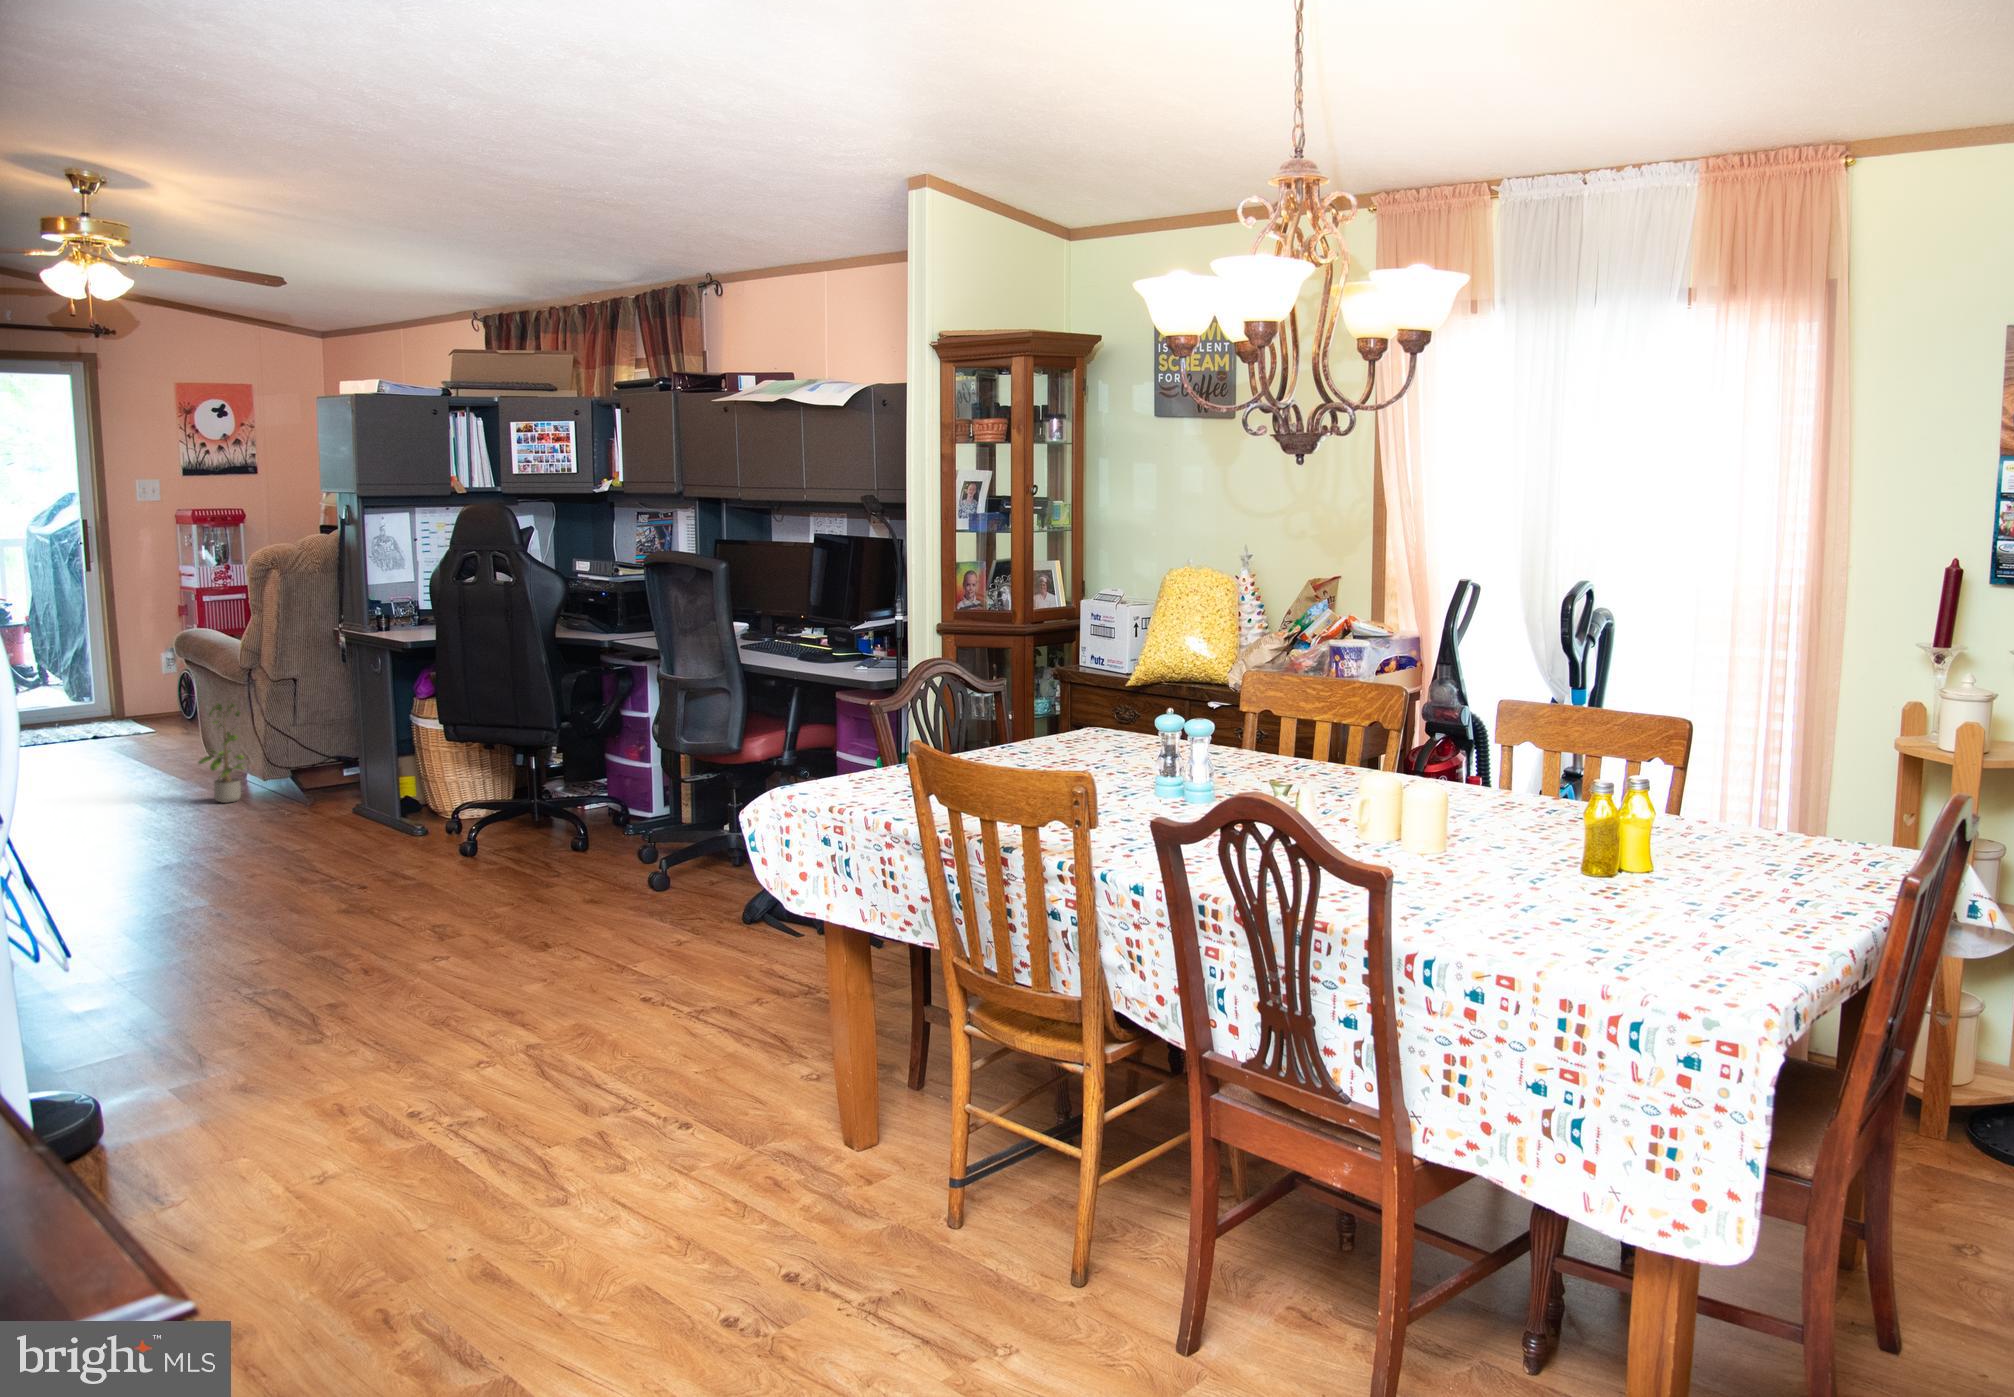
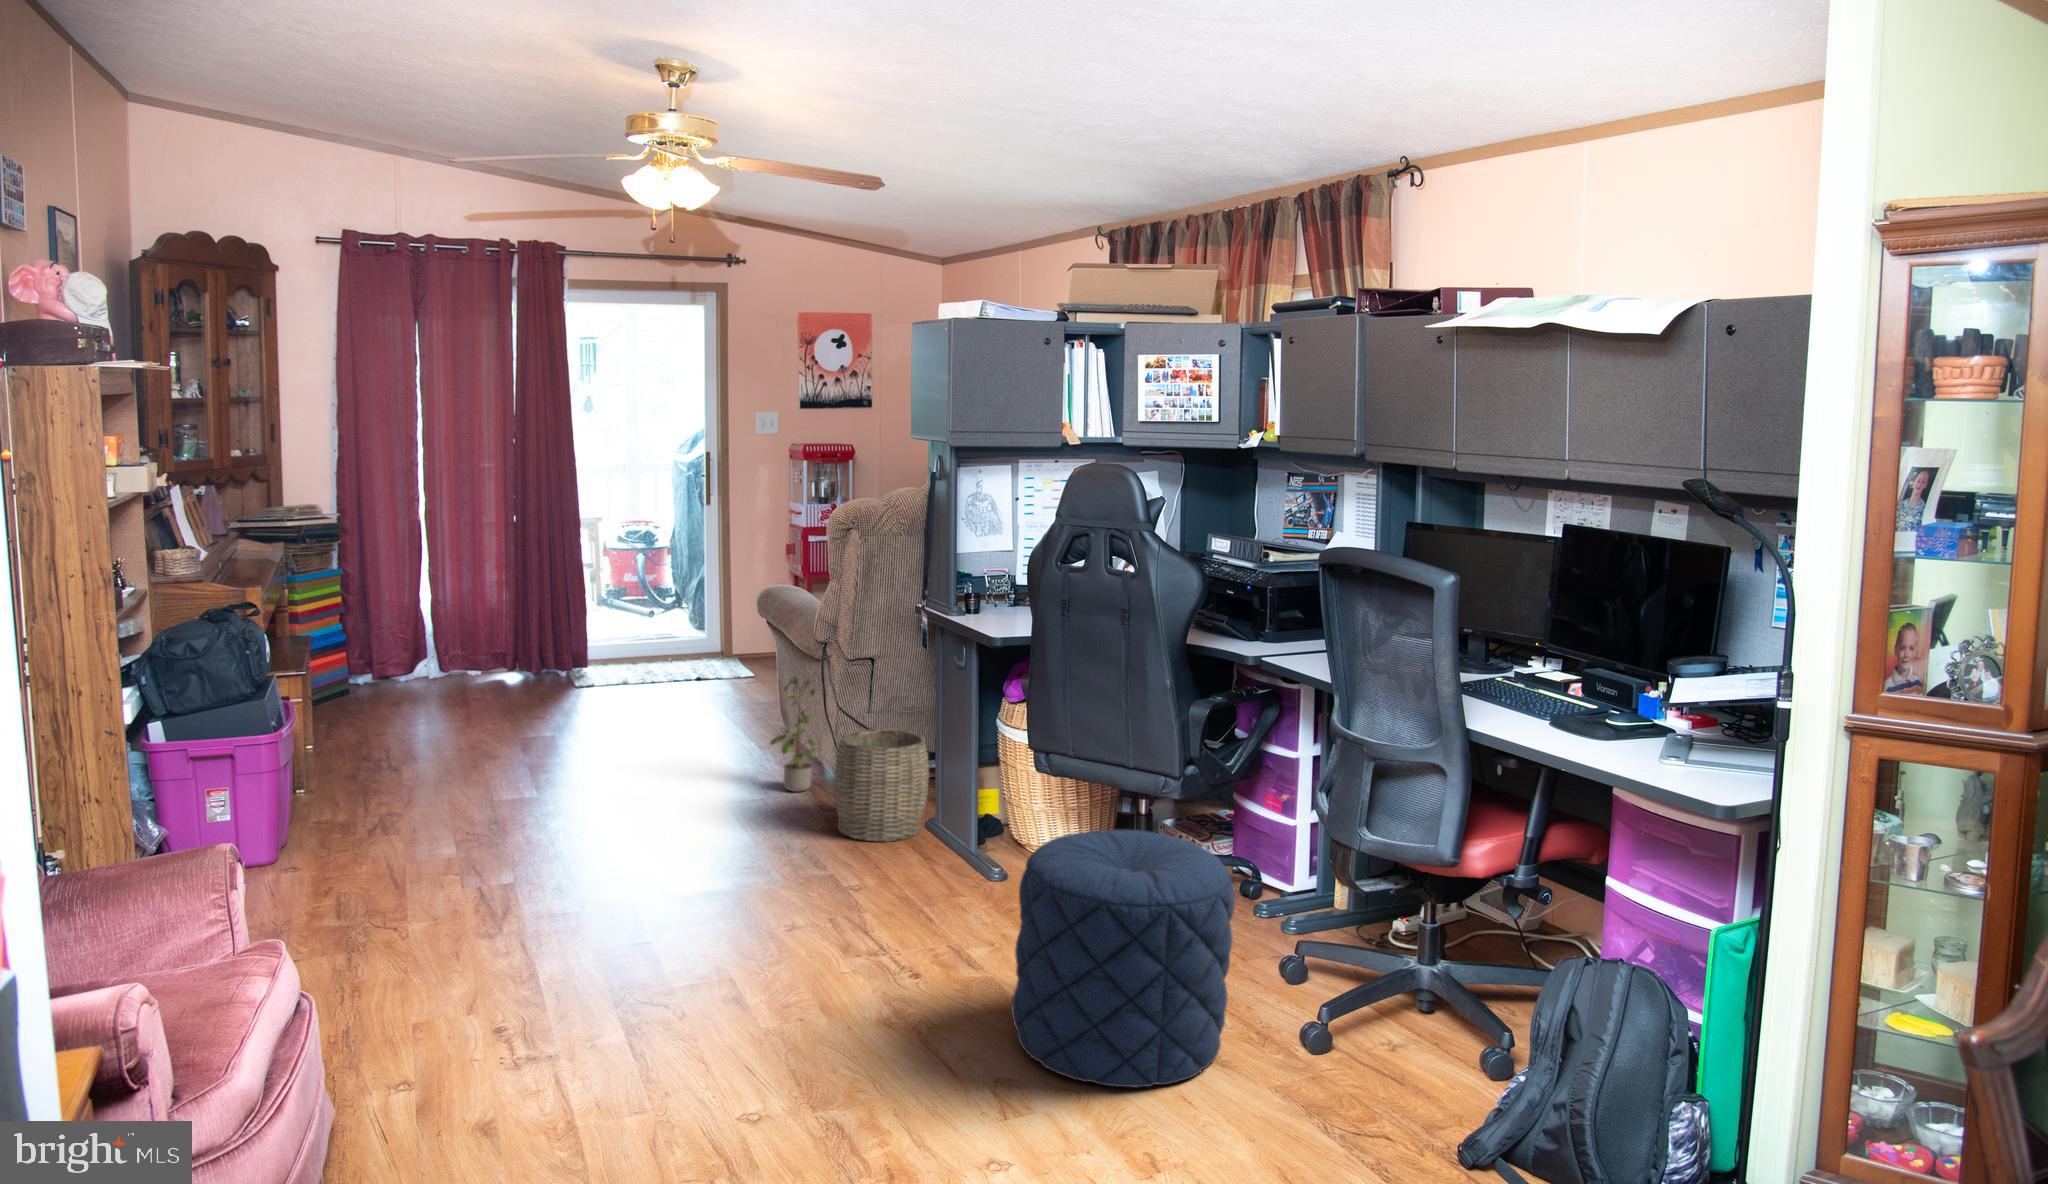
woven basket: none [268,736,354,825] -> present [834,729,929,841]
pouf: none [438,758,596,921] -> present [1012,830,1235,1088]

